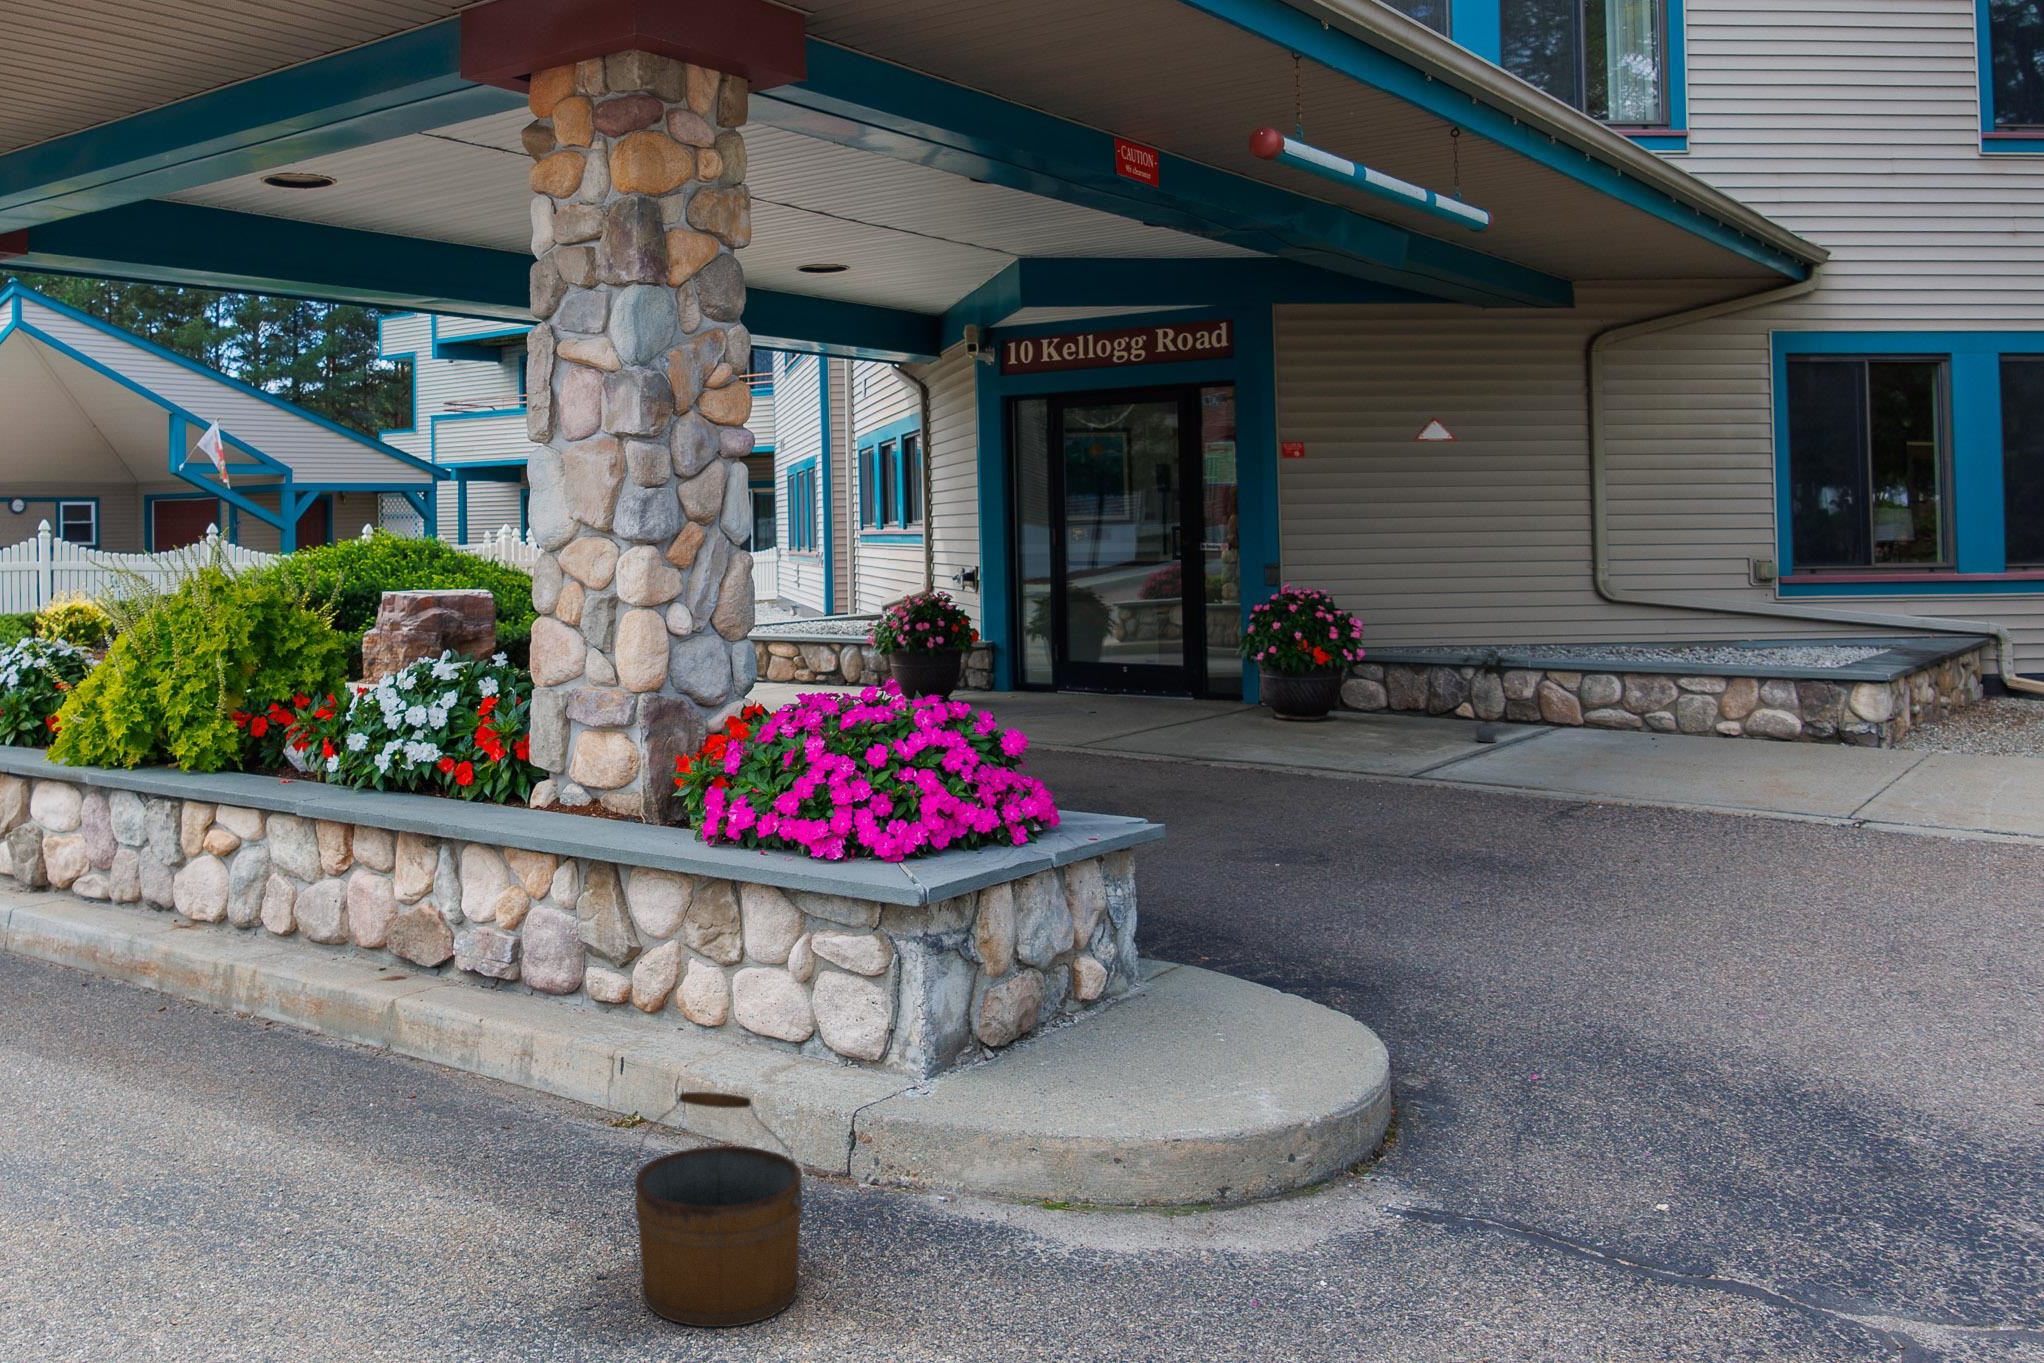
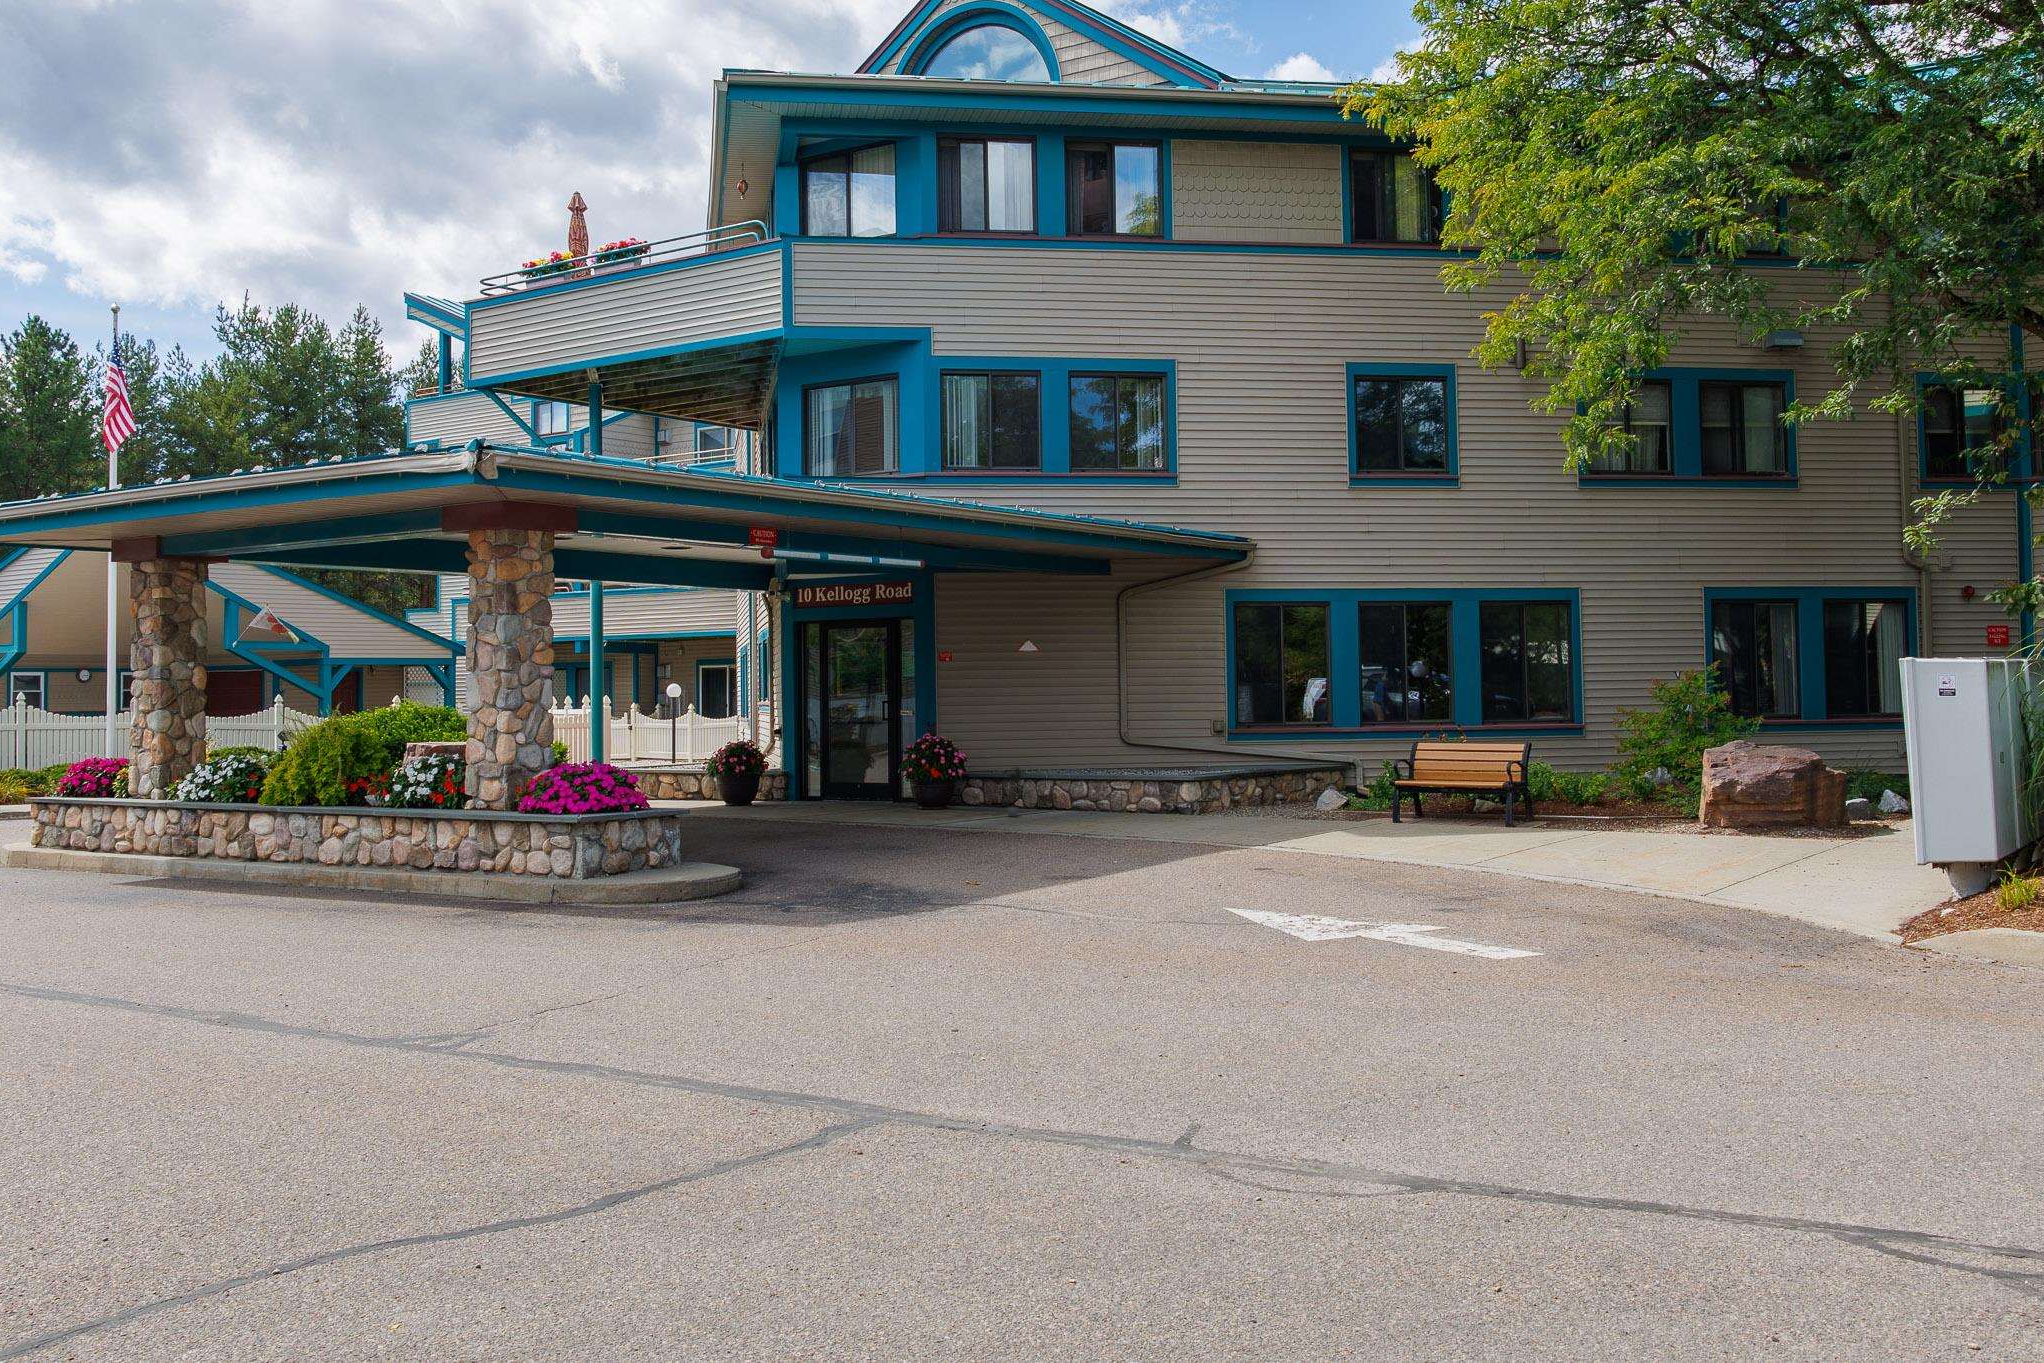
bucket: present [635,1092,802,1327] -> none [476,861,523,919]

